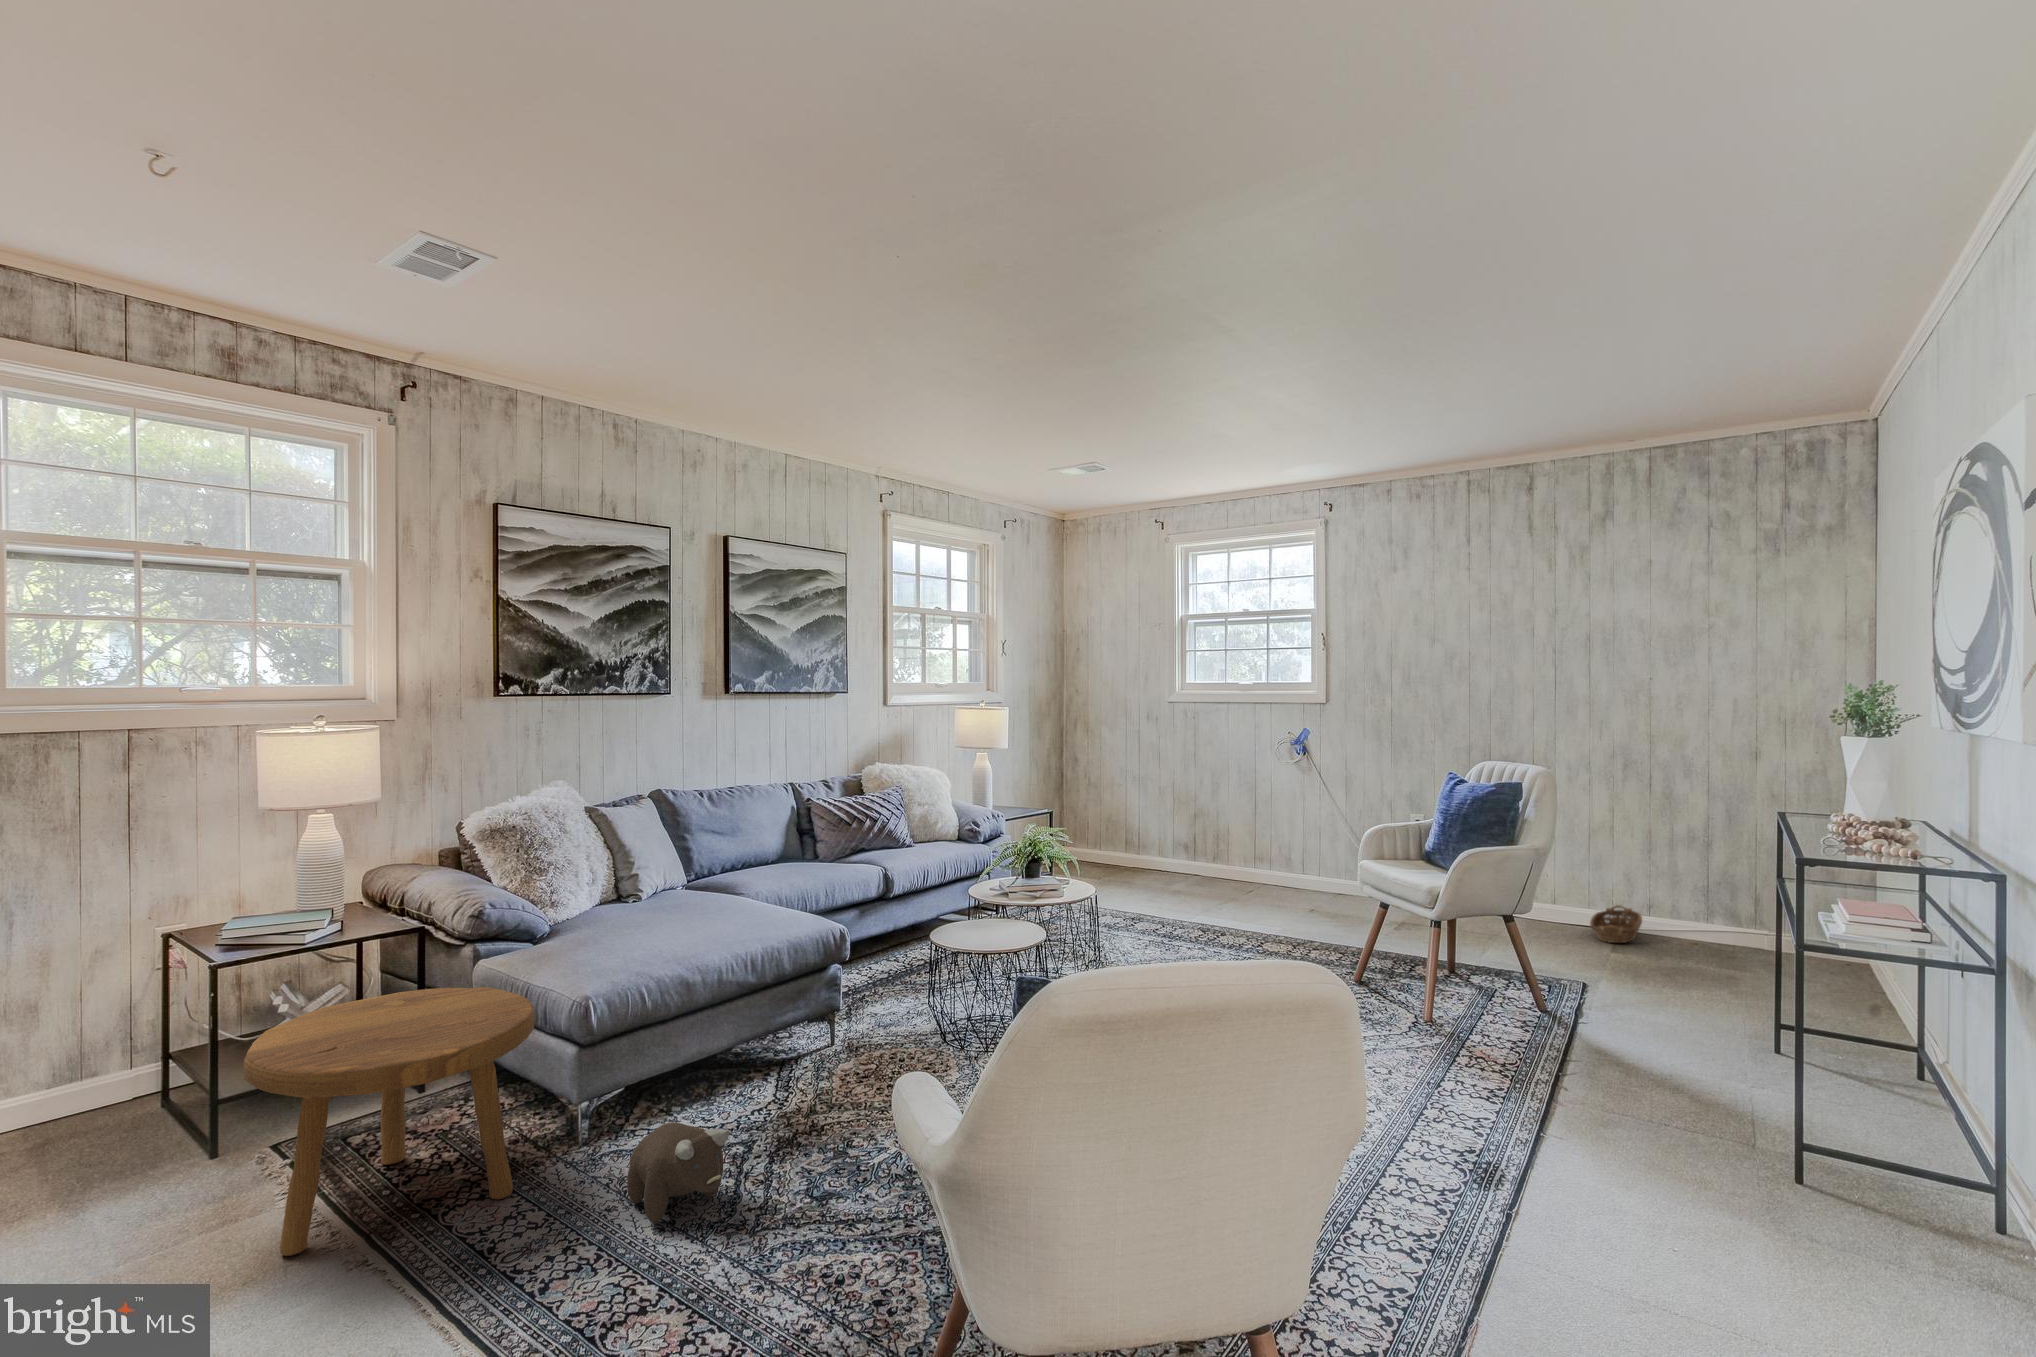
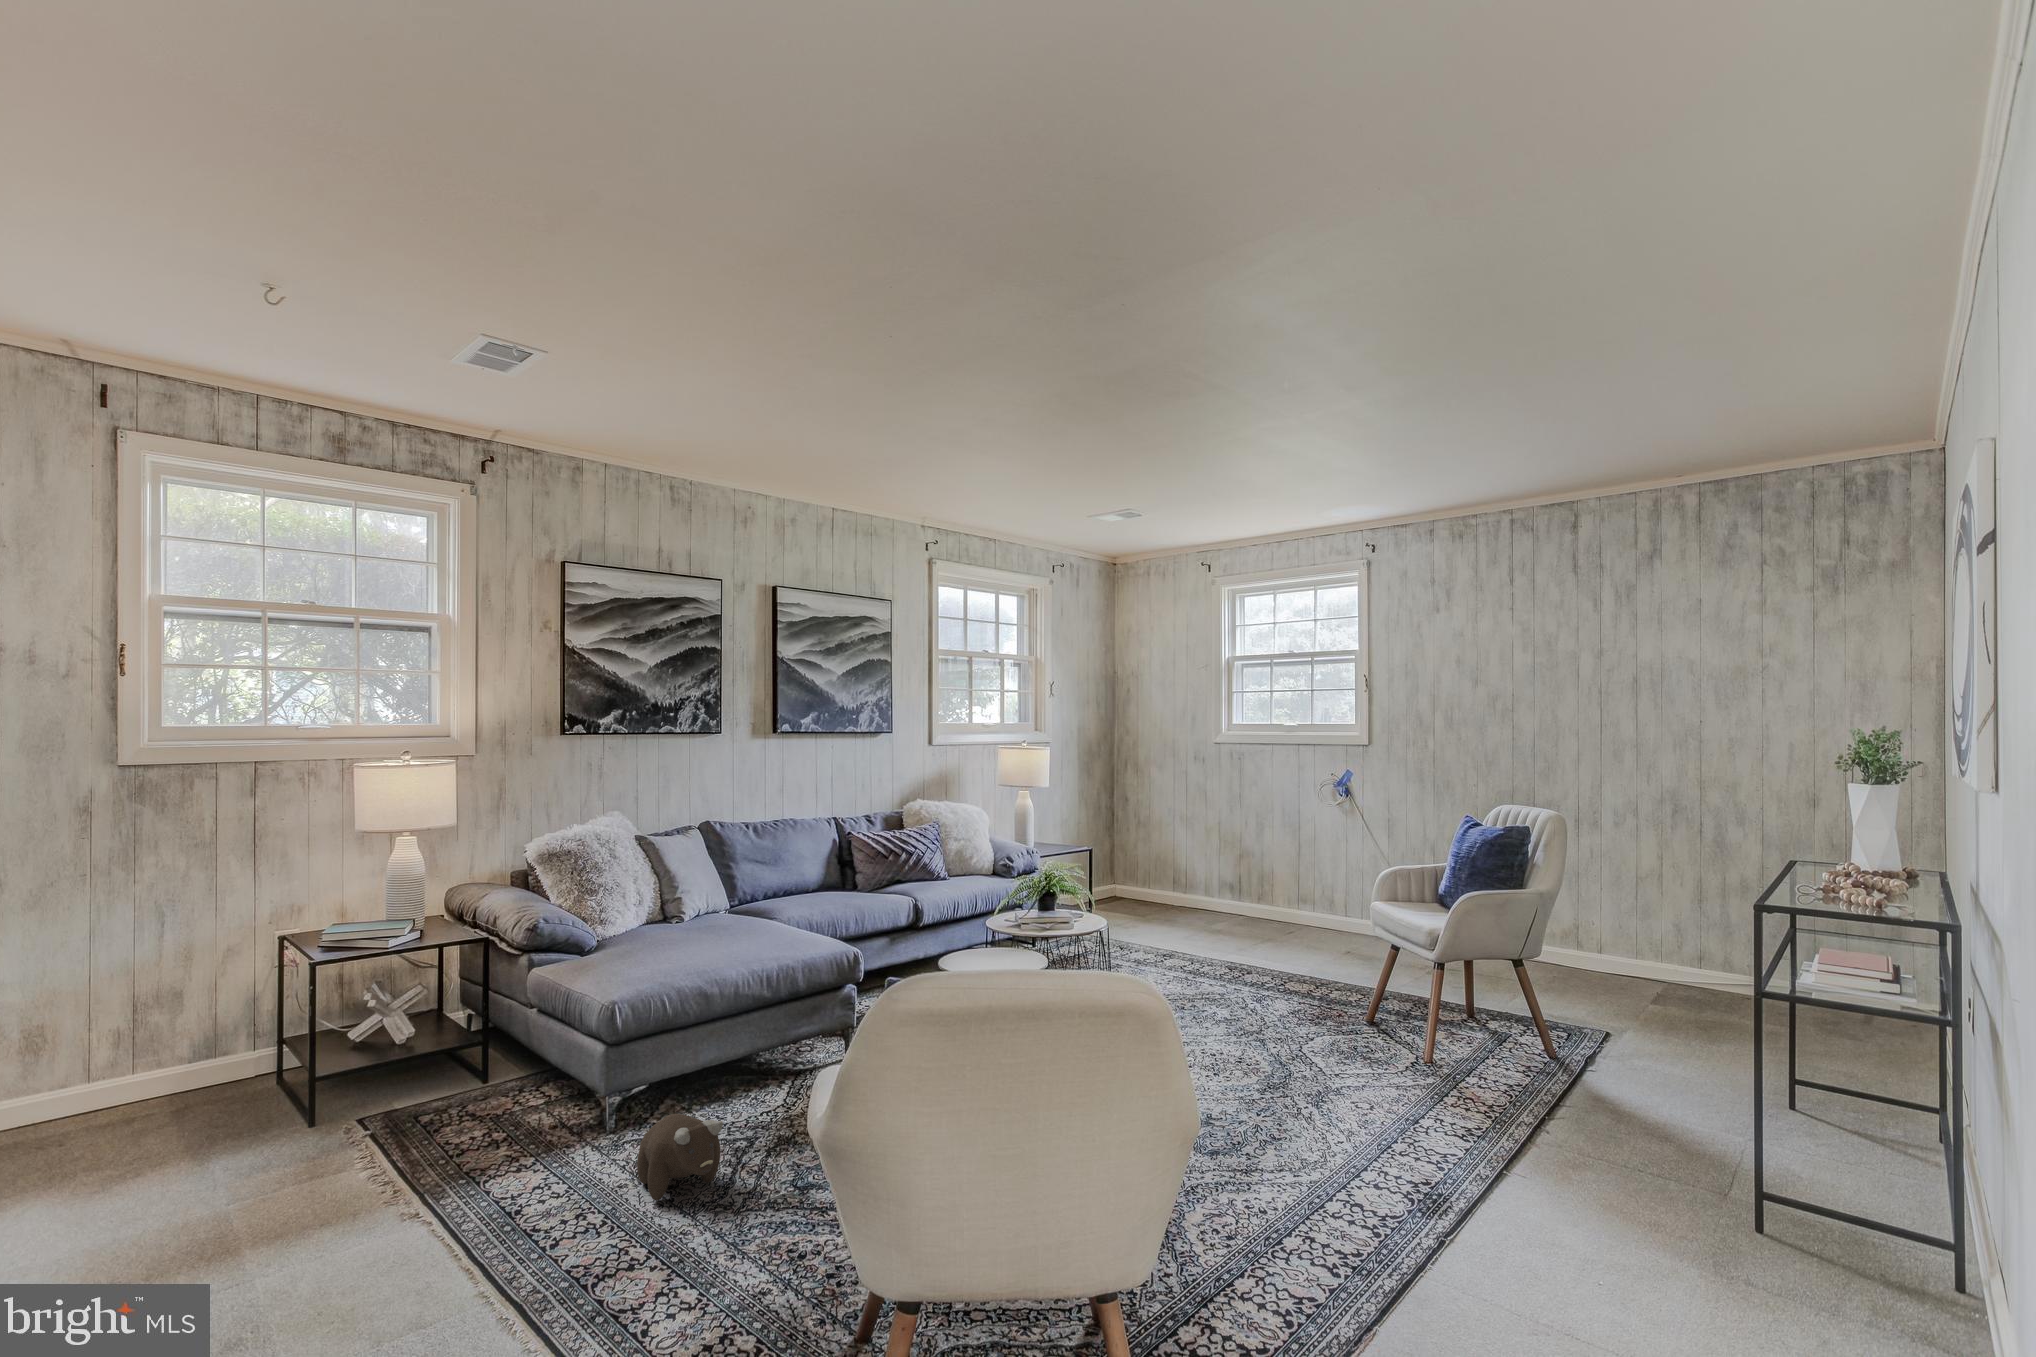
basket: present [1590,905,1642,943] -> none [1624,955,1699,1003]
footstool: present [244,987,534,1256] -> none [326,989,567,1208]

